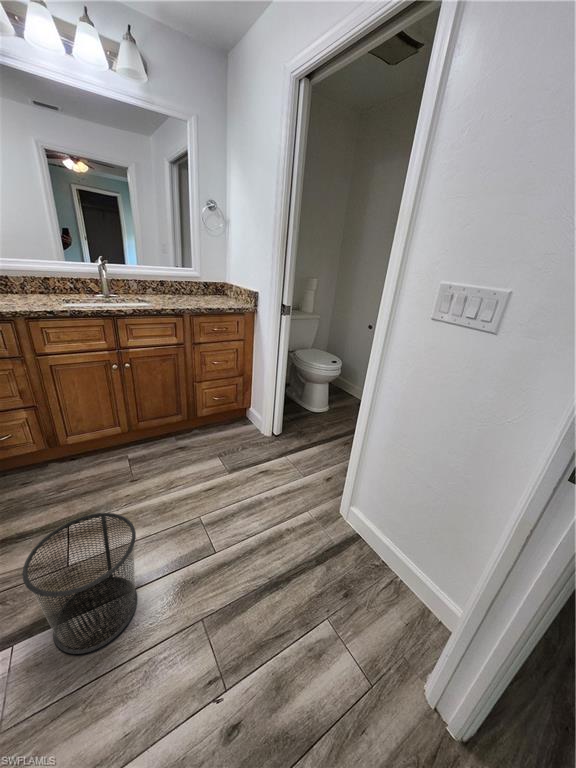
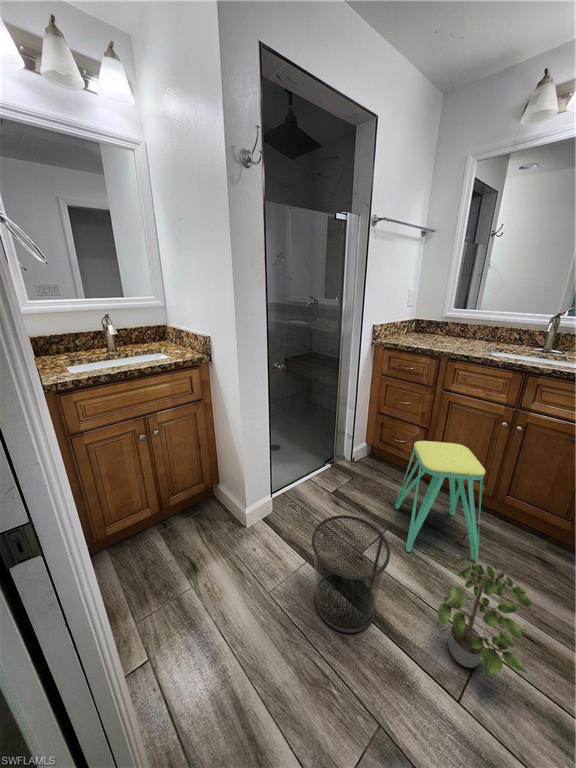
stool: none [50,398,153,522] -> present [395,441,485,561]
potted plant: none [172,450,231,540] -> present [437,554,531,677]

